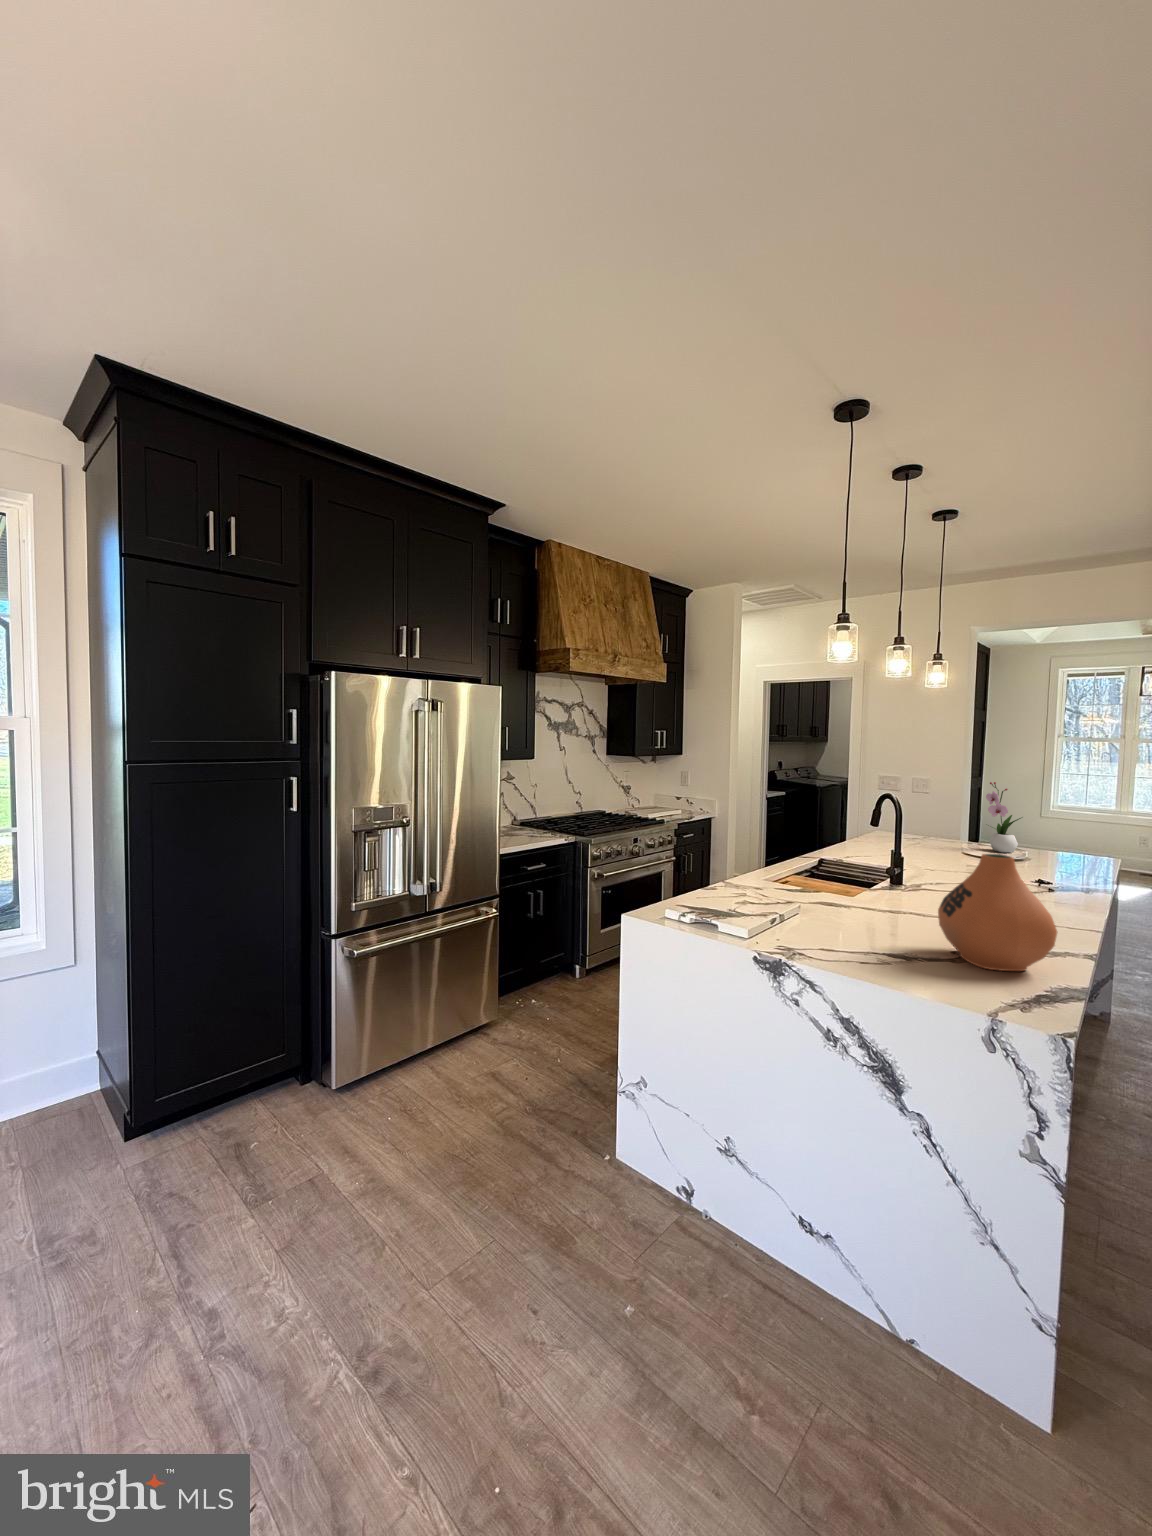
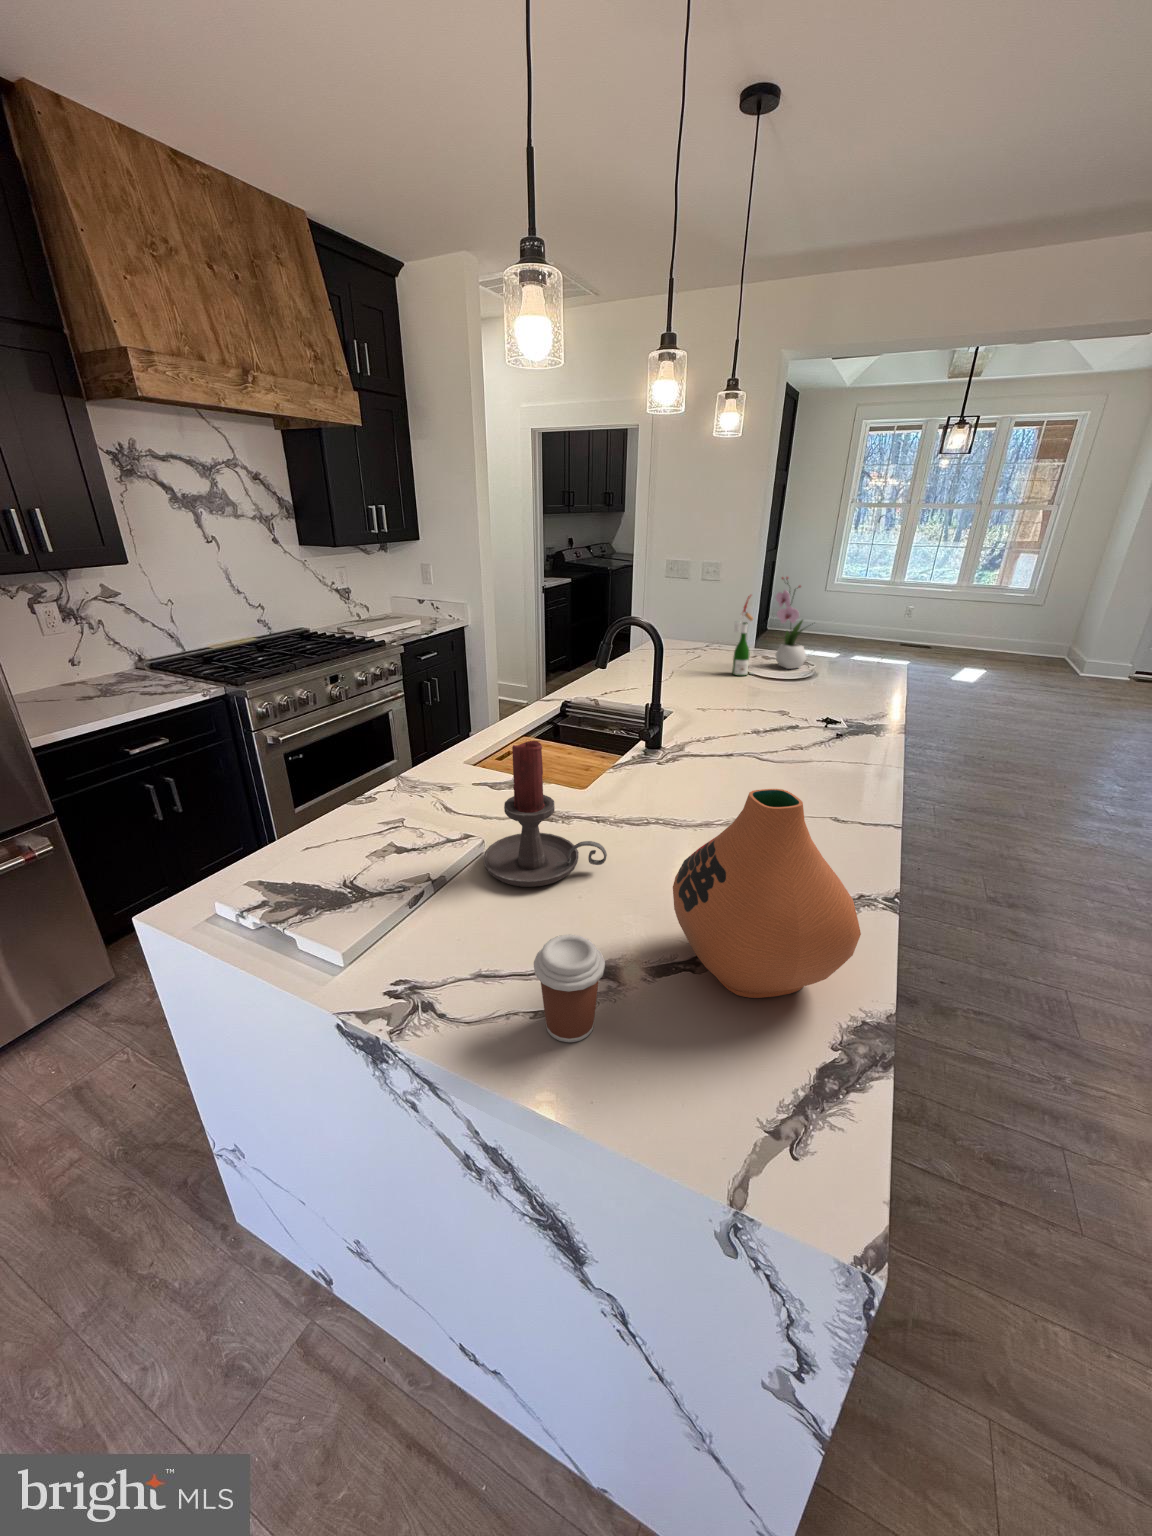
wine bottle: none [952,793,972,854] -> present [732,595,754,676]
candle holder: none [807,840,886,924] -> present [483,741,607,887]
coffee cup: none [868,915,907,969] -> present [534,934,605,1043]

